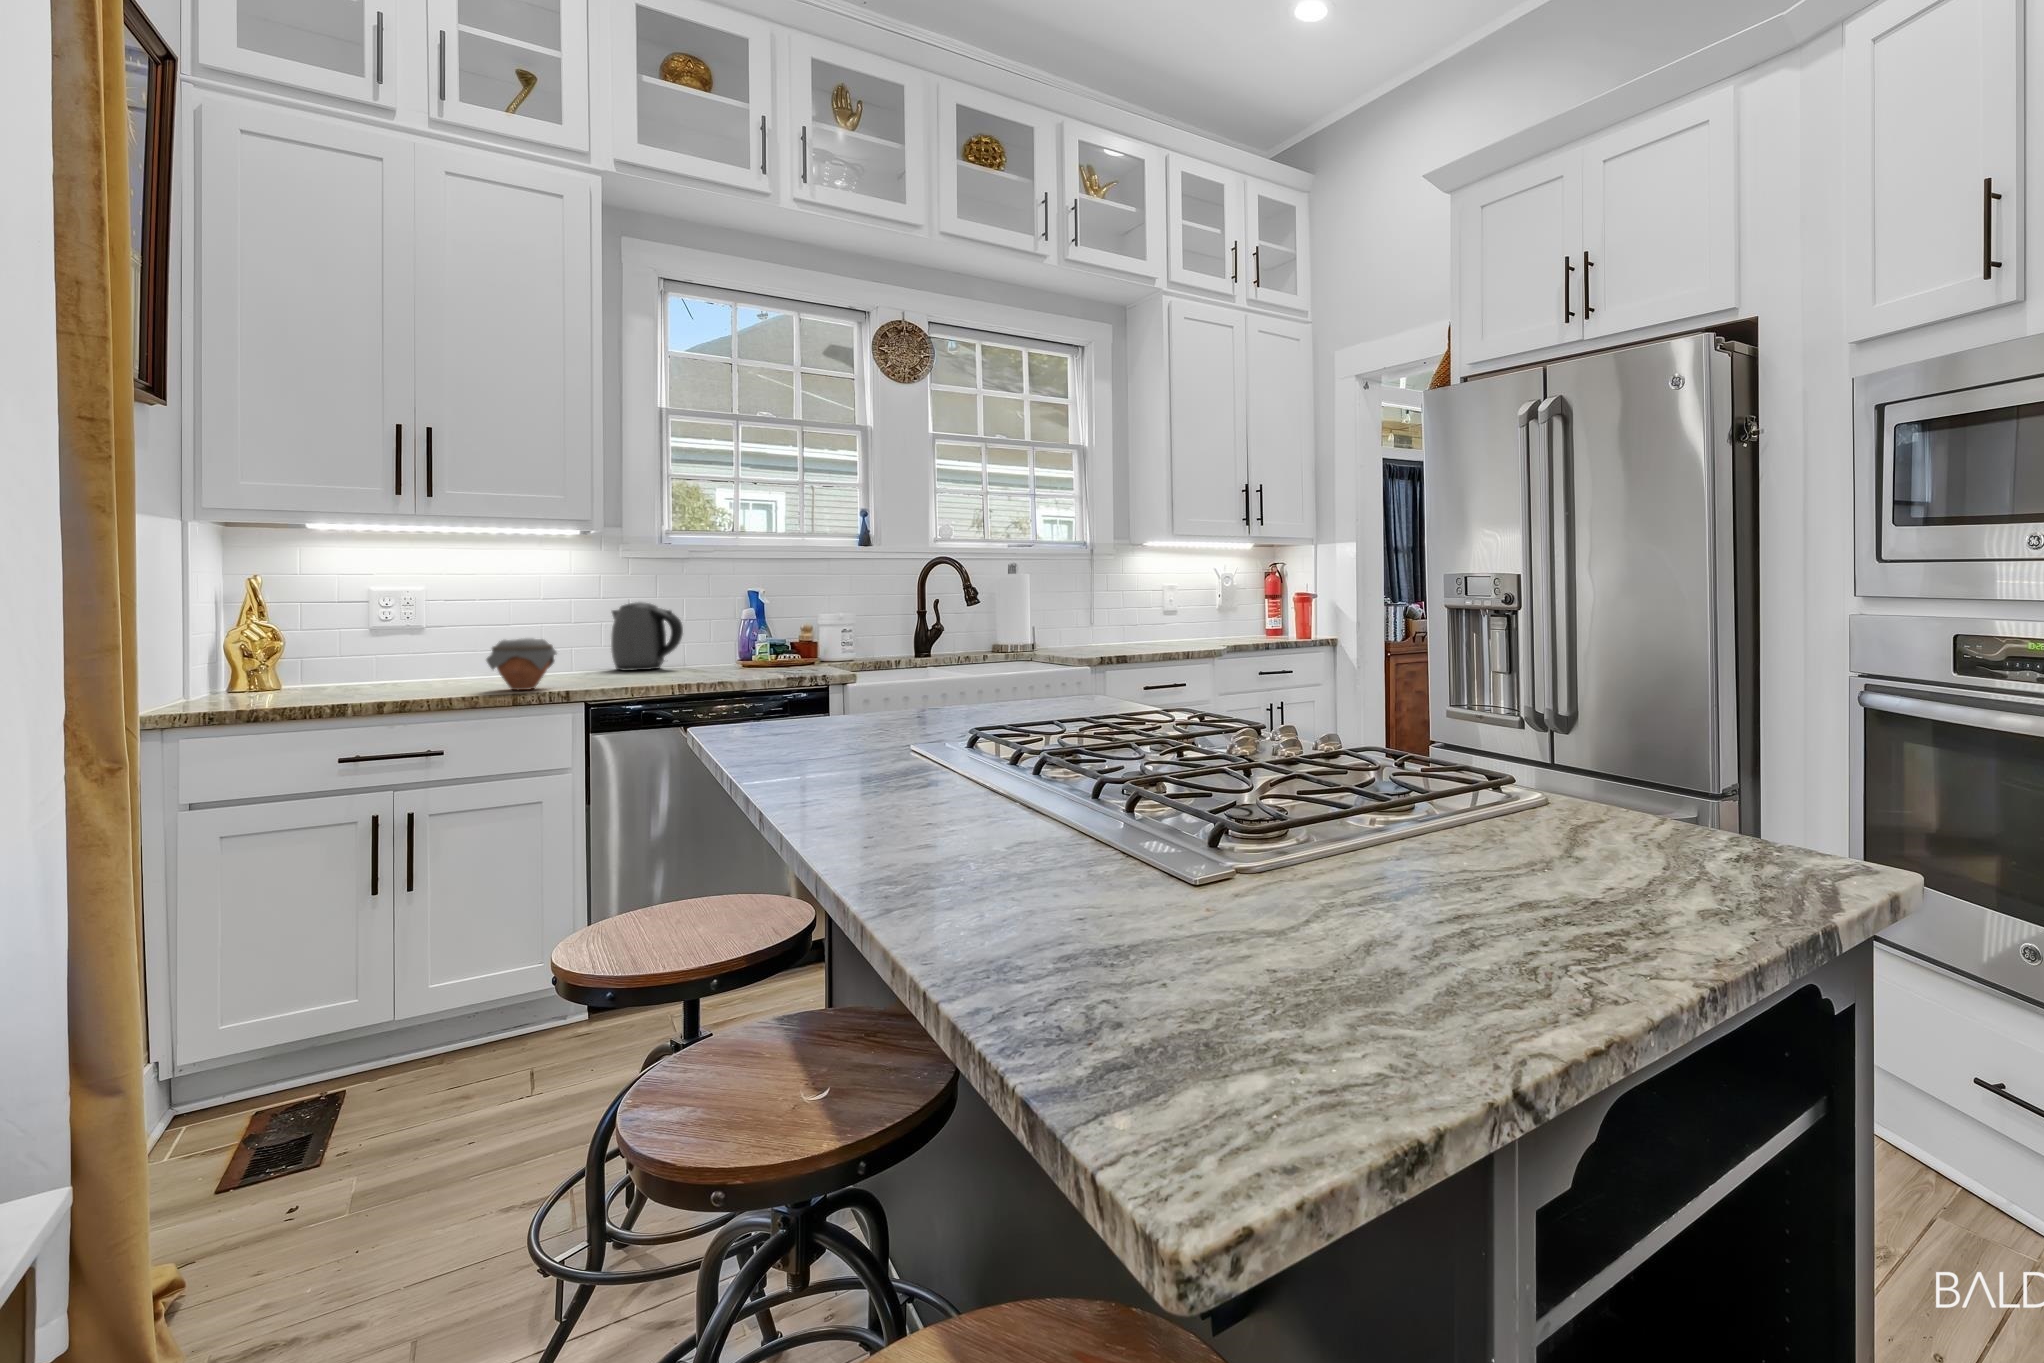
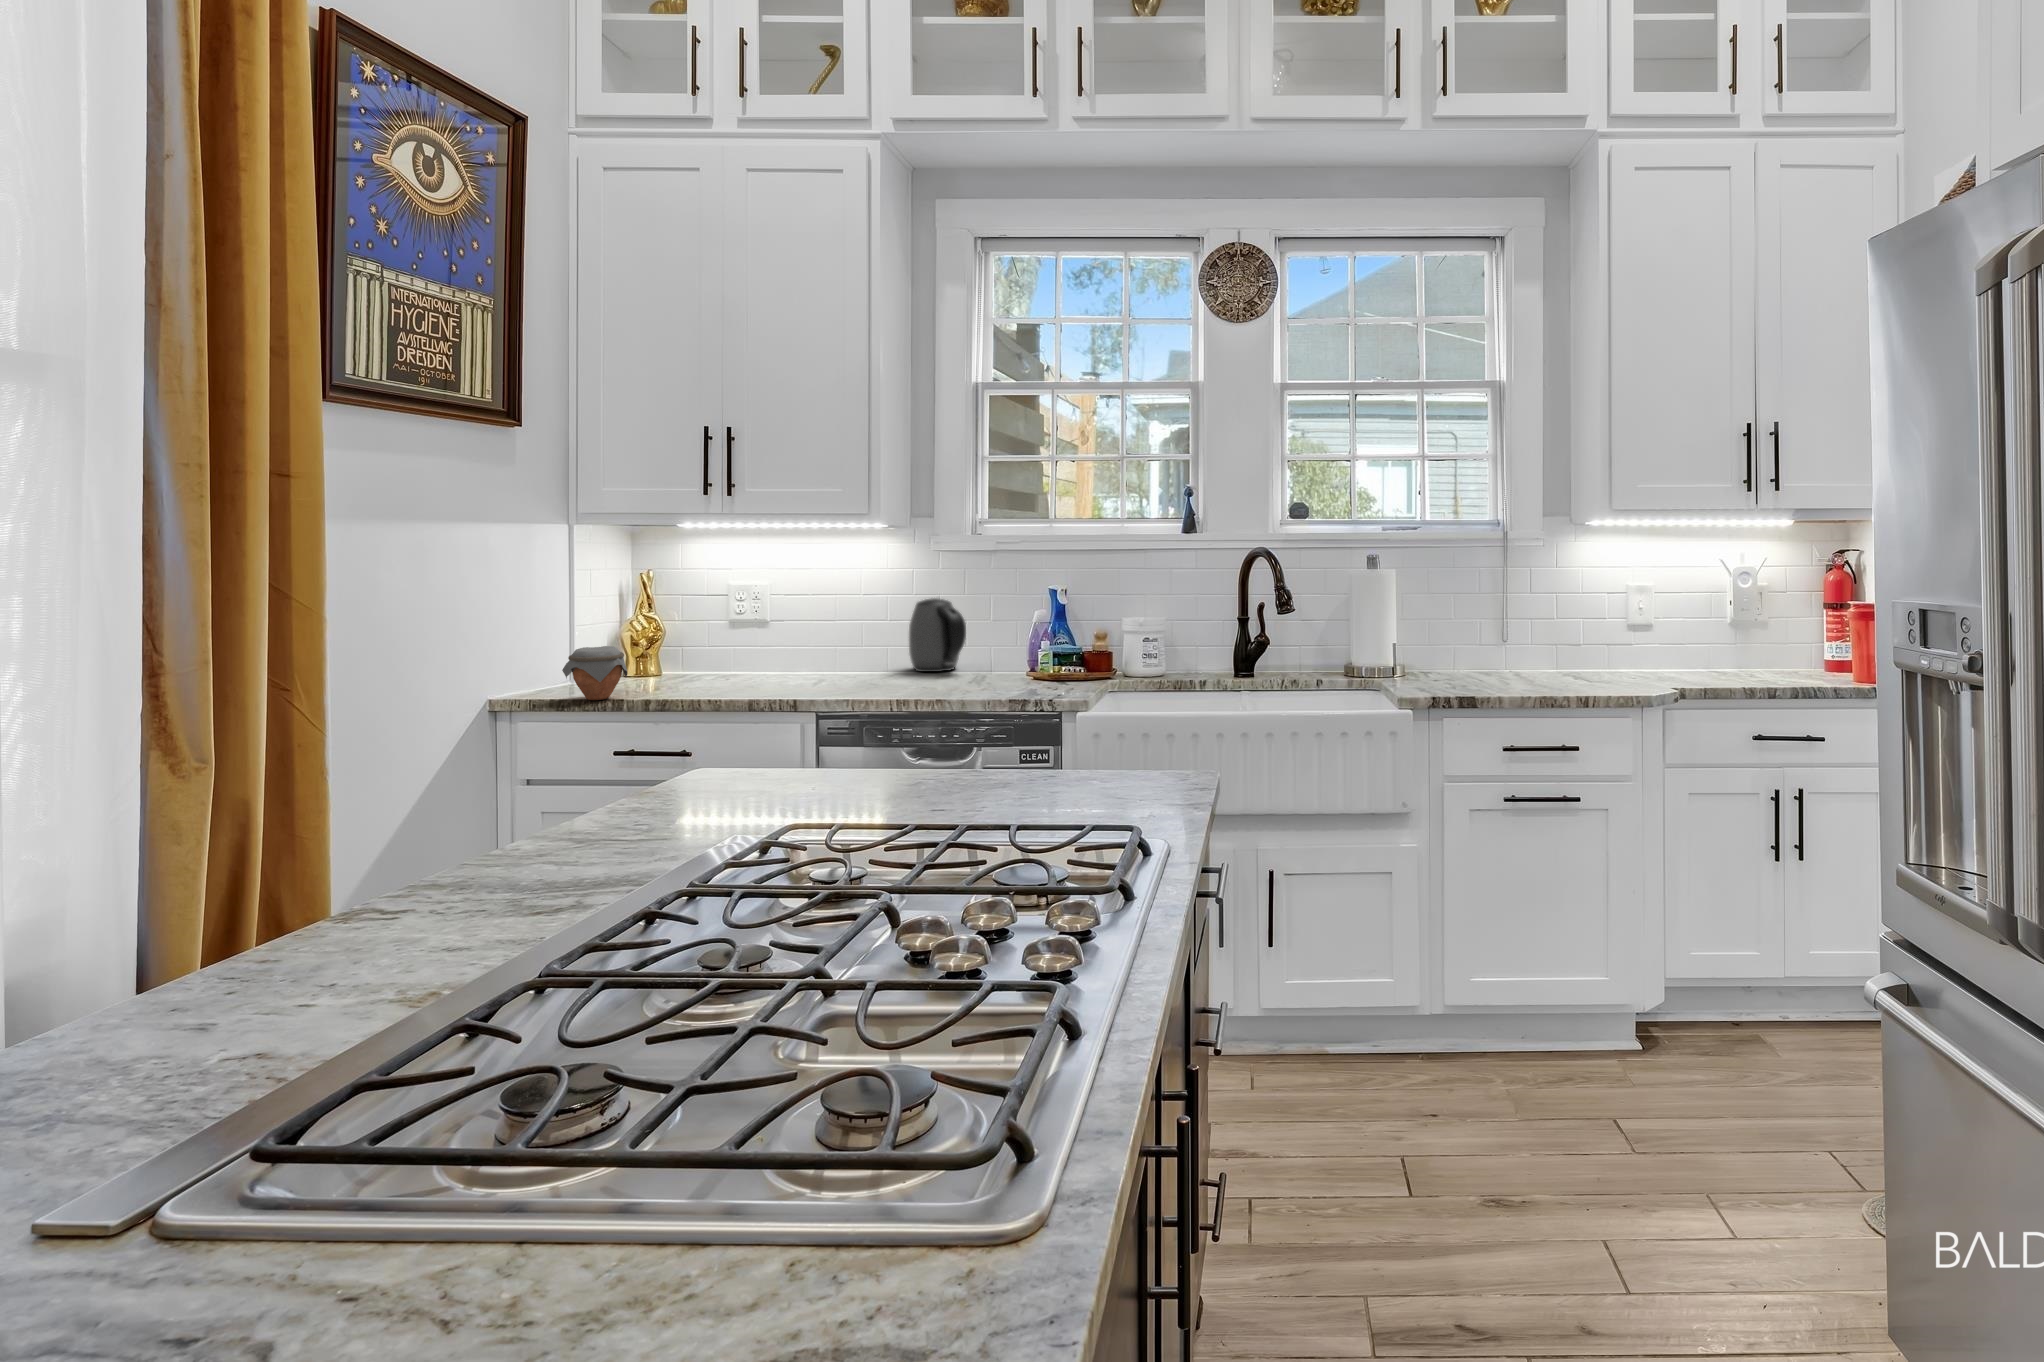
jar: present [486,638,557,690] -> present [562,646,627,700]

